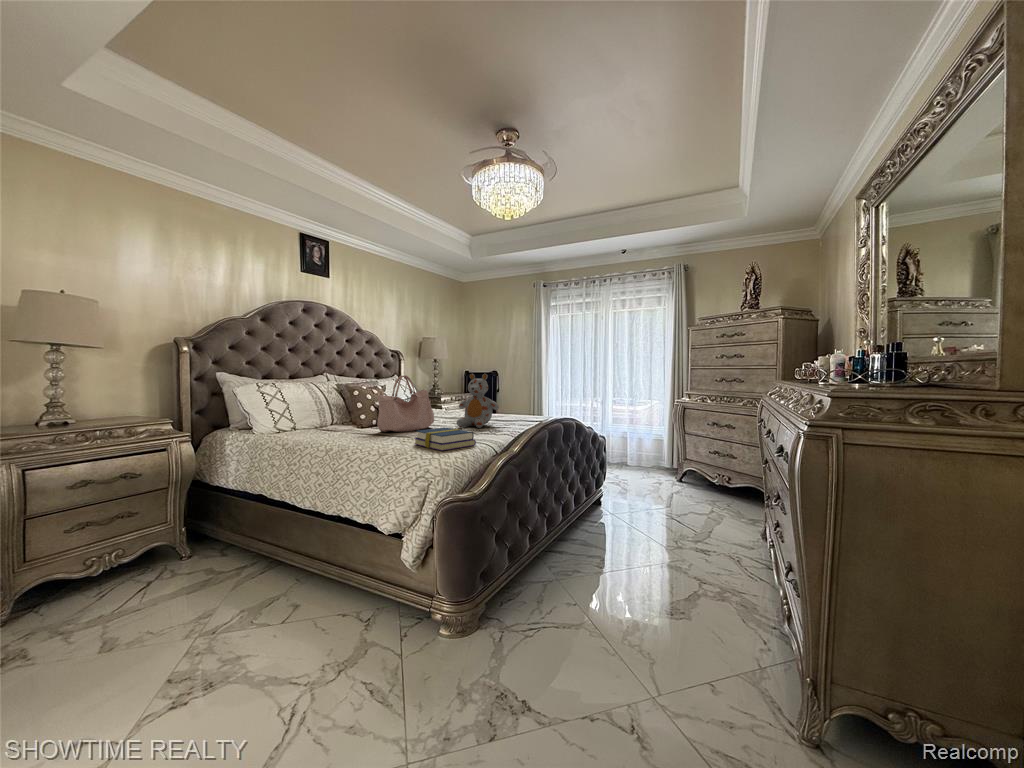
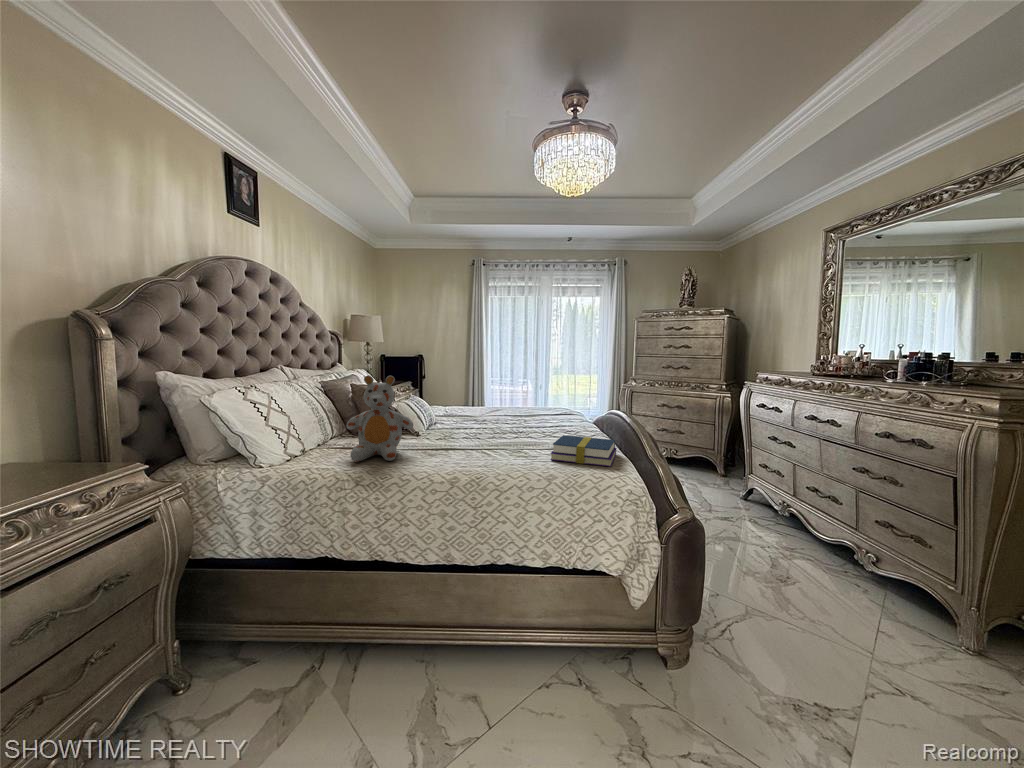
stuffed bear: present [457,374,499,428] -> present [346,375,413,462]
handbag: present [377,375,434,432] -> none [440,371,489,443]

